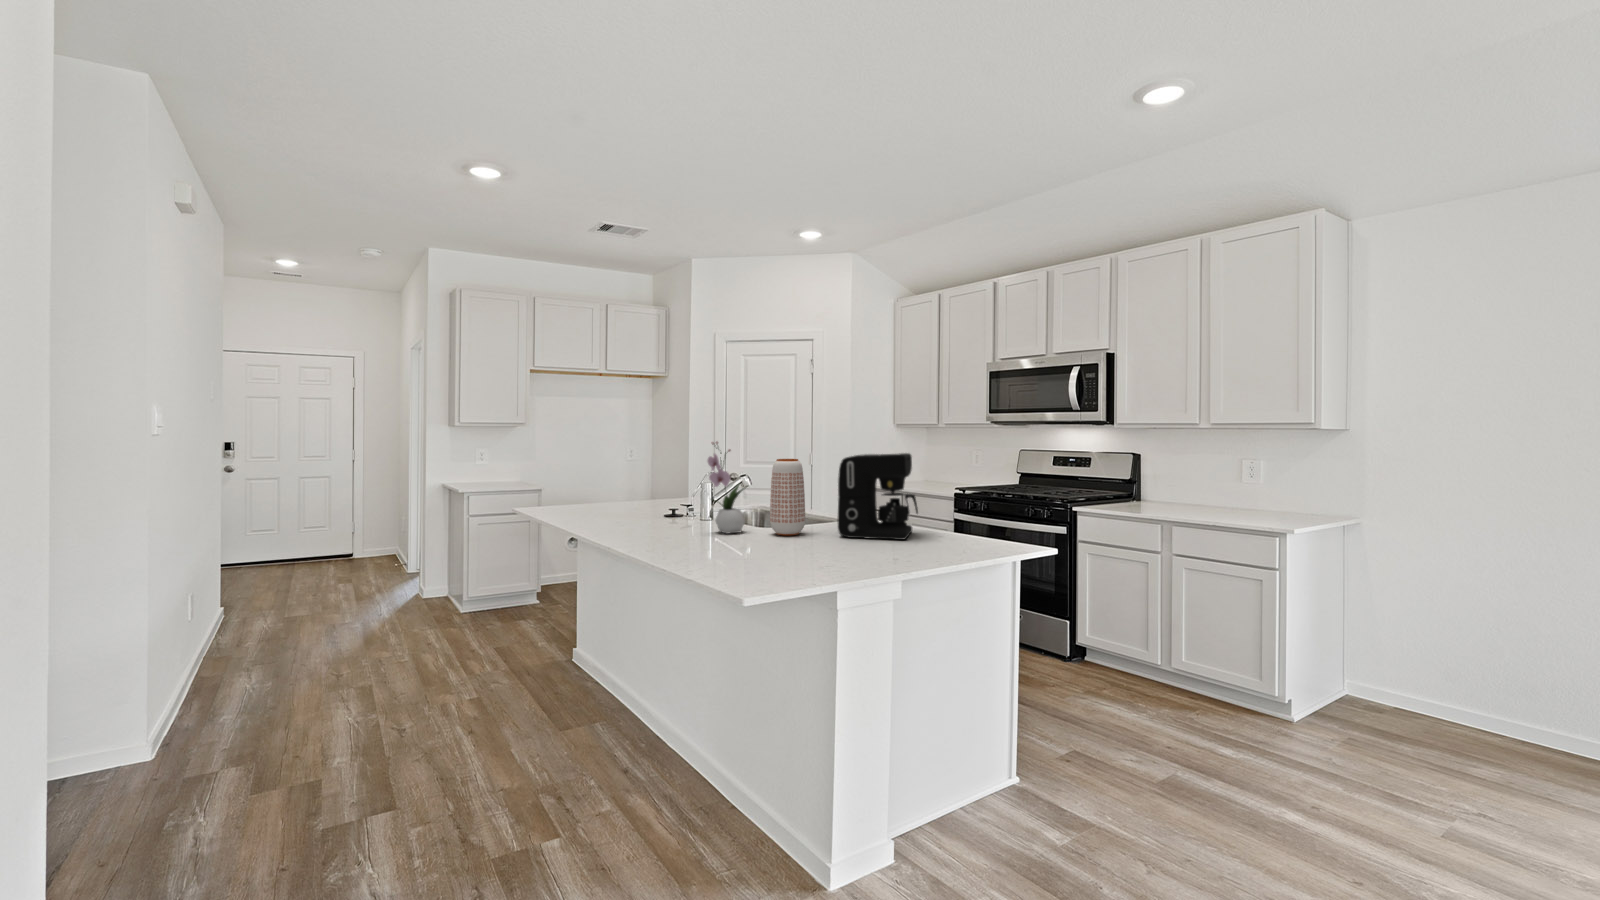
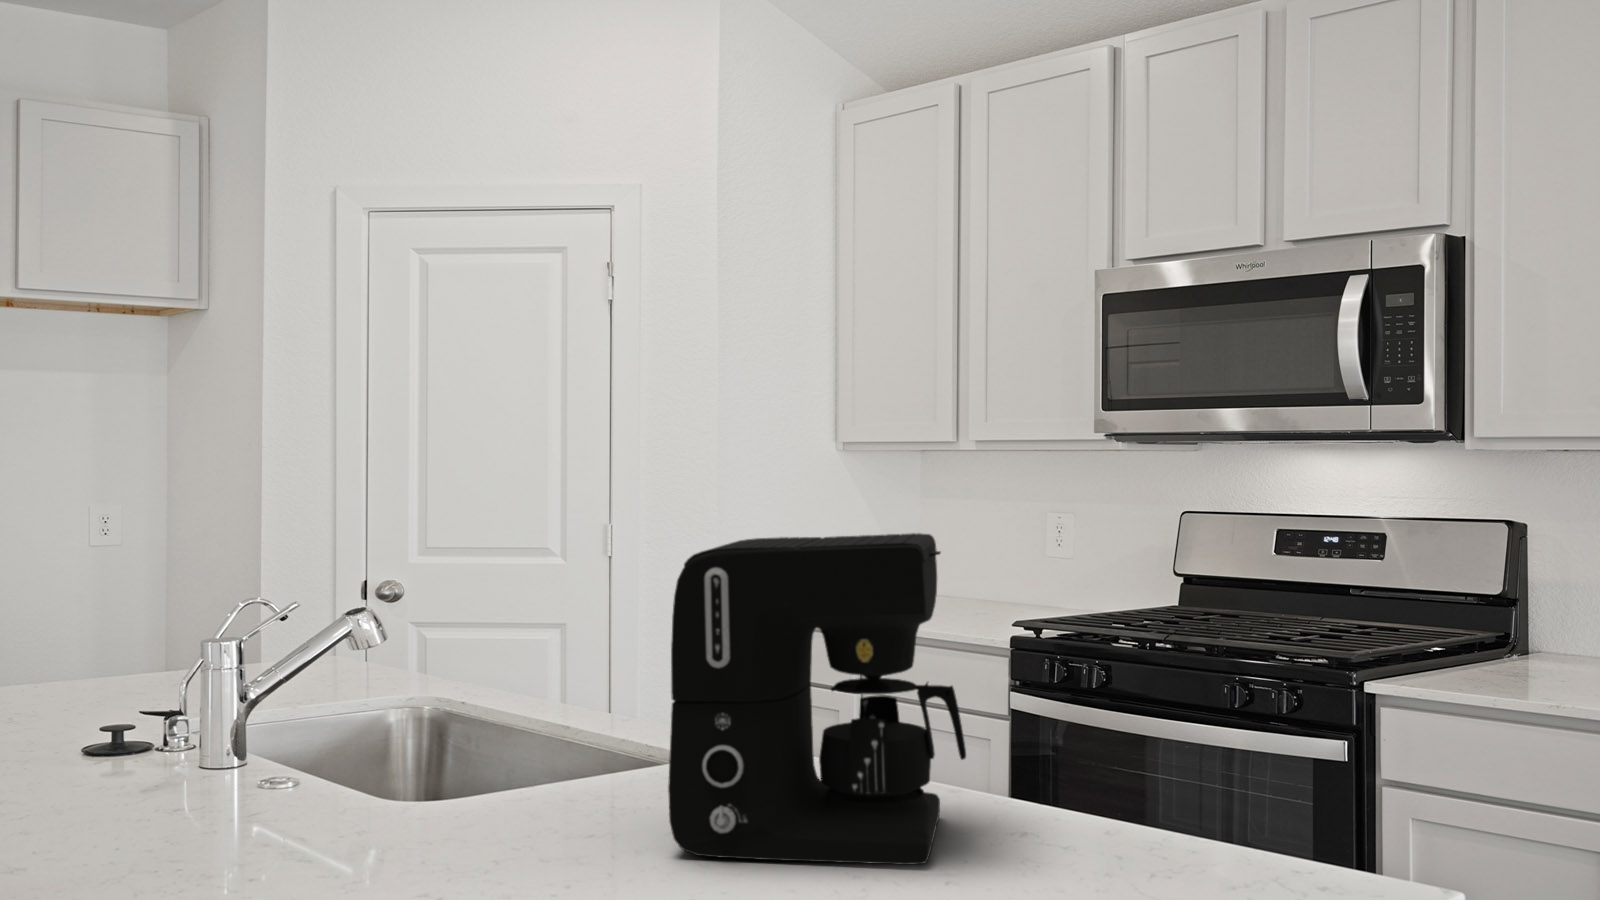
flower arrangement: present [708,442,745,533] -> none [173,491,339,847]
vase: present [770,459,805,536] -> none [414,556,550,852]

